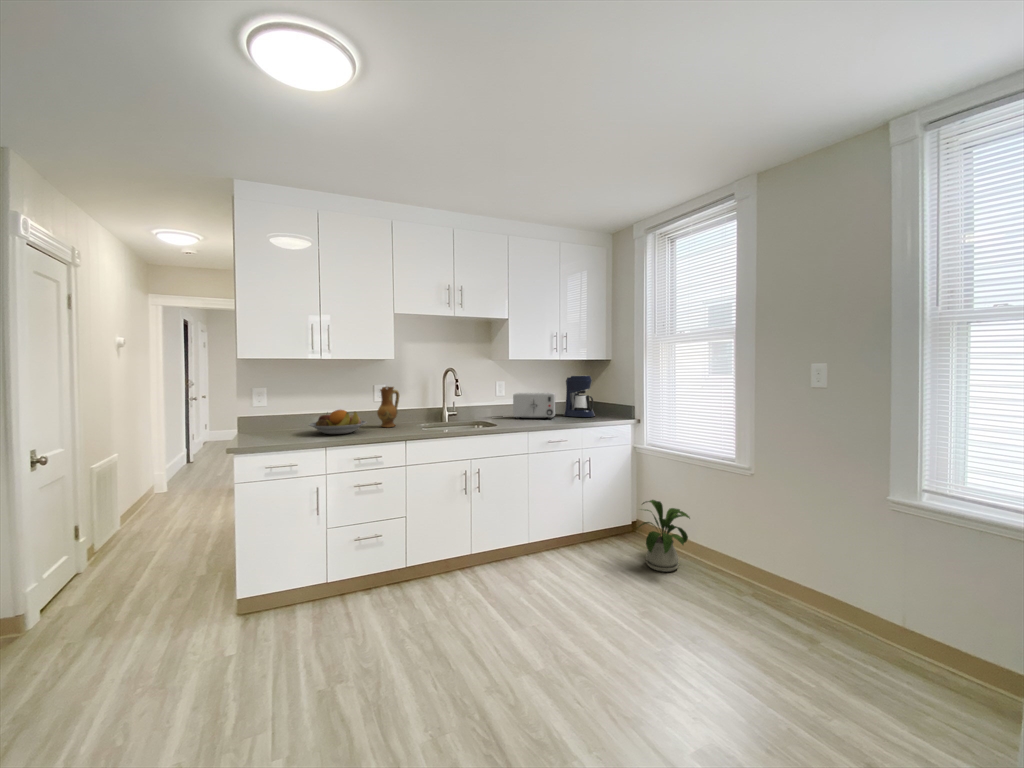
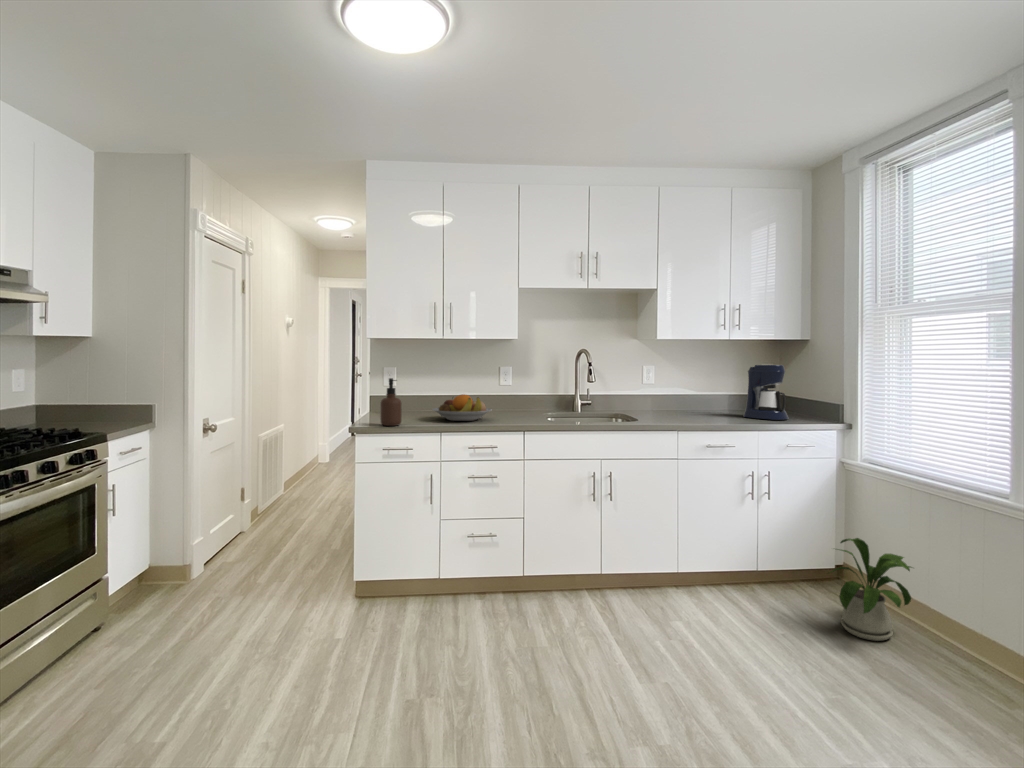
ceramic jug: present [377,387,399,427] -> none [507,371,532,417]
toaster: present [513,393,555,419] -> none [673,385,731,419]
soap dispenser: none [260,398,282,444] -> present [381,378,402,426]

